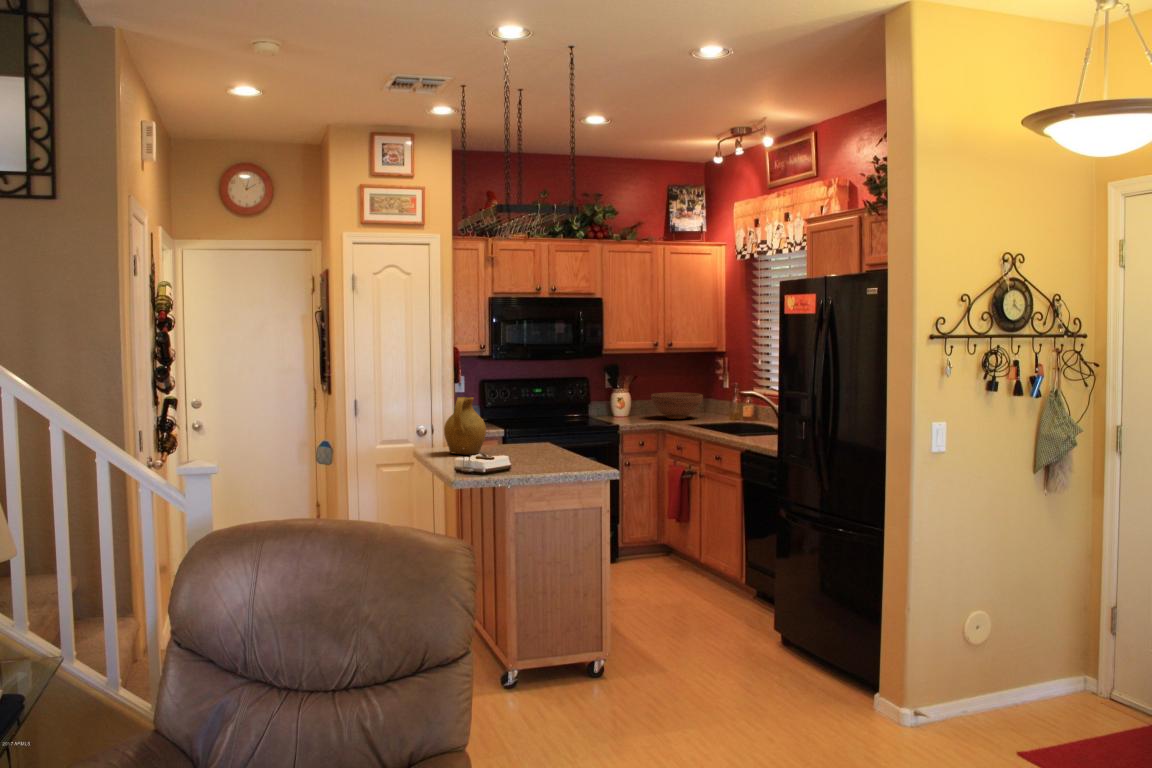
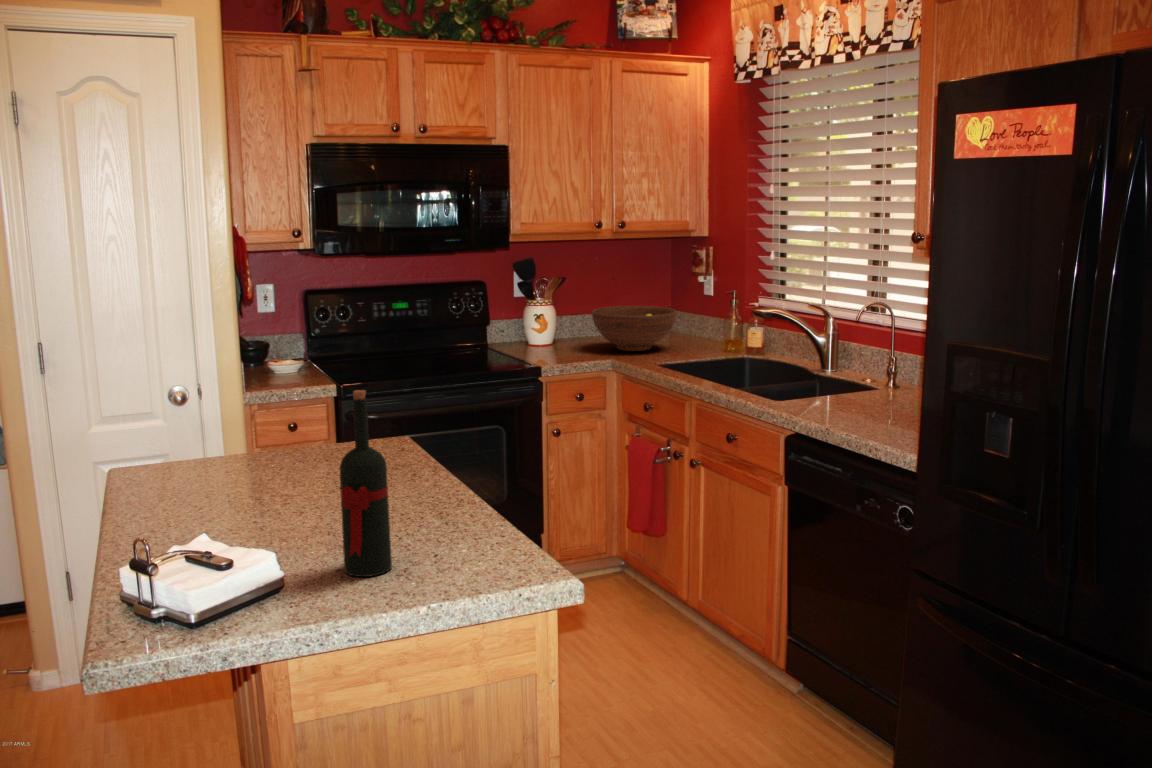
pitcher: present [444,397,486,455] -> none [180,351,278,483]
wine bottle: none [522,402,540,473] -> present [340,390,392,577]

